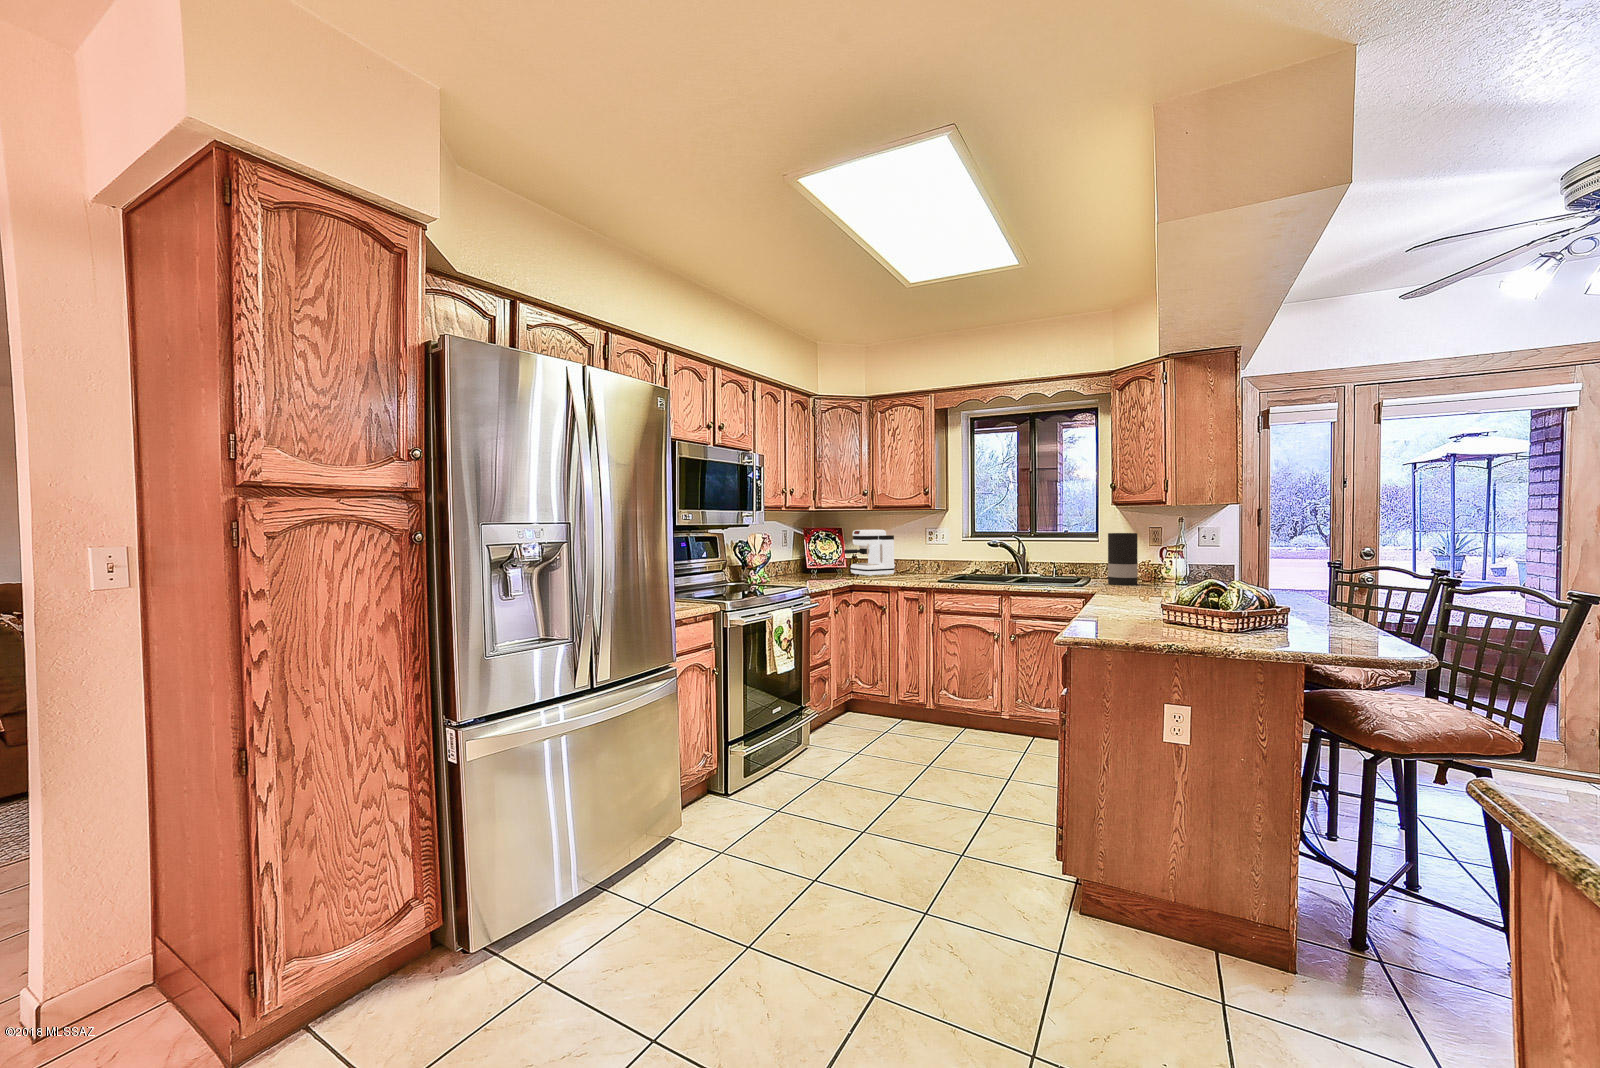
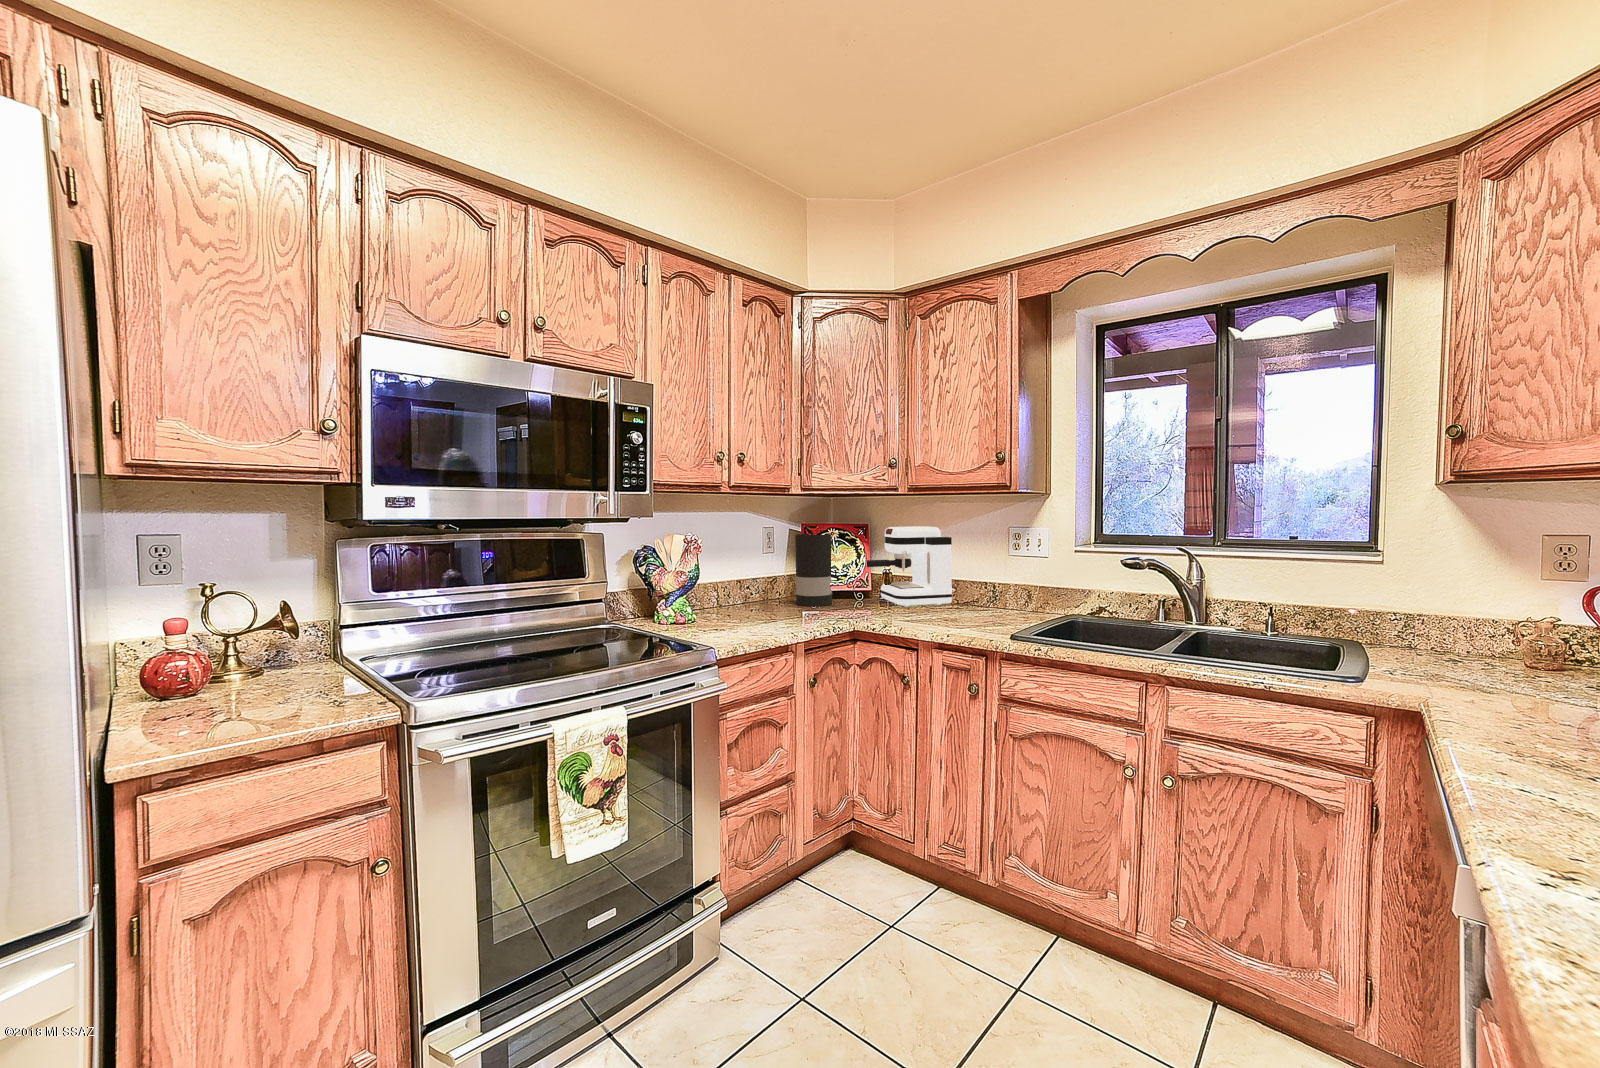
vase: present [1108,533,1138,585] -> present [795,534,832,606]

